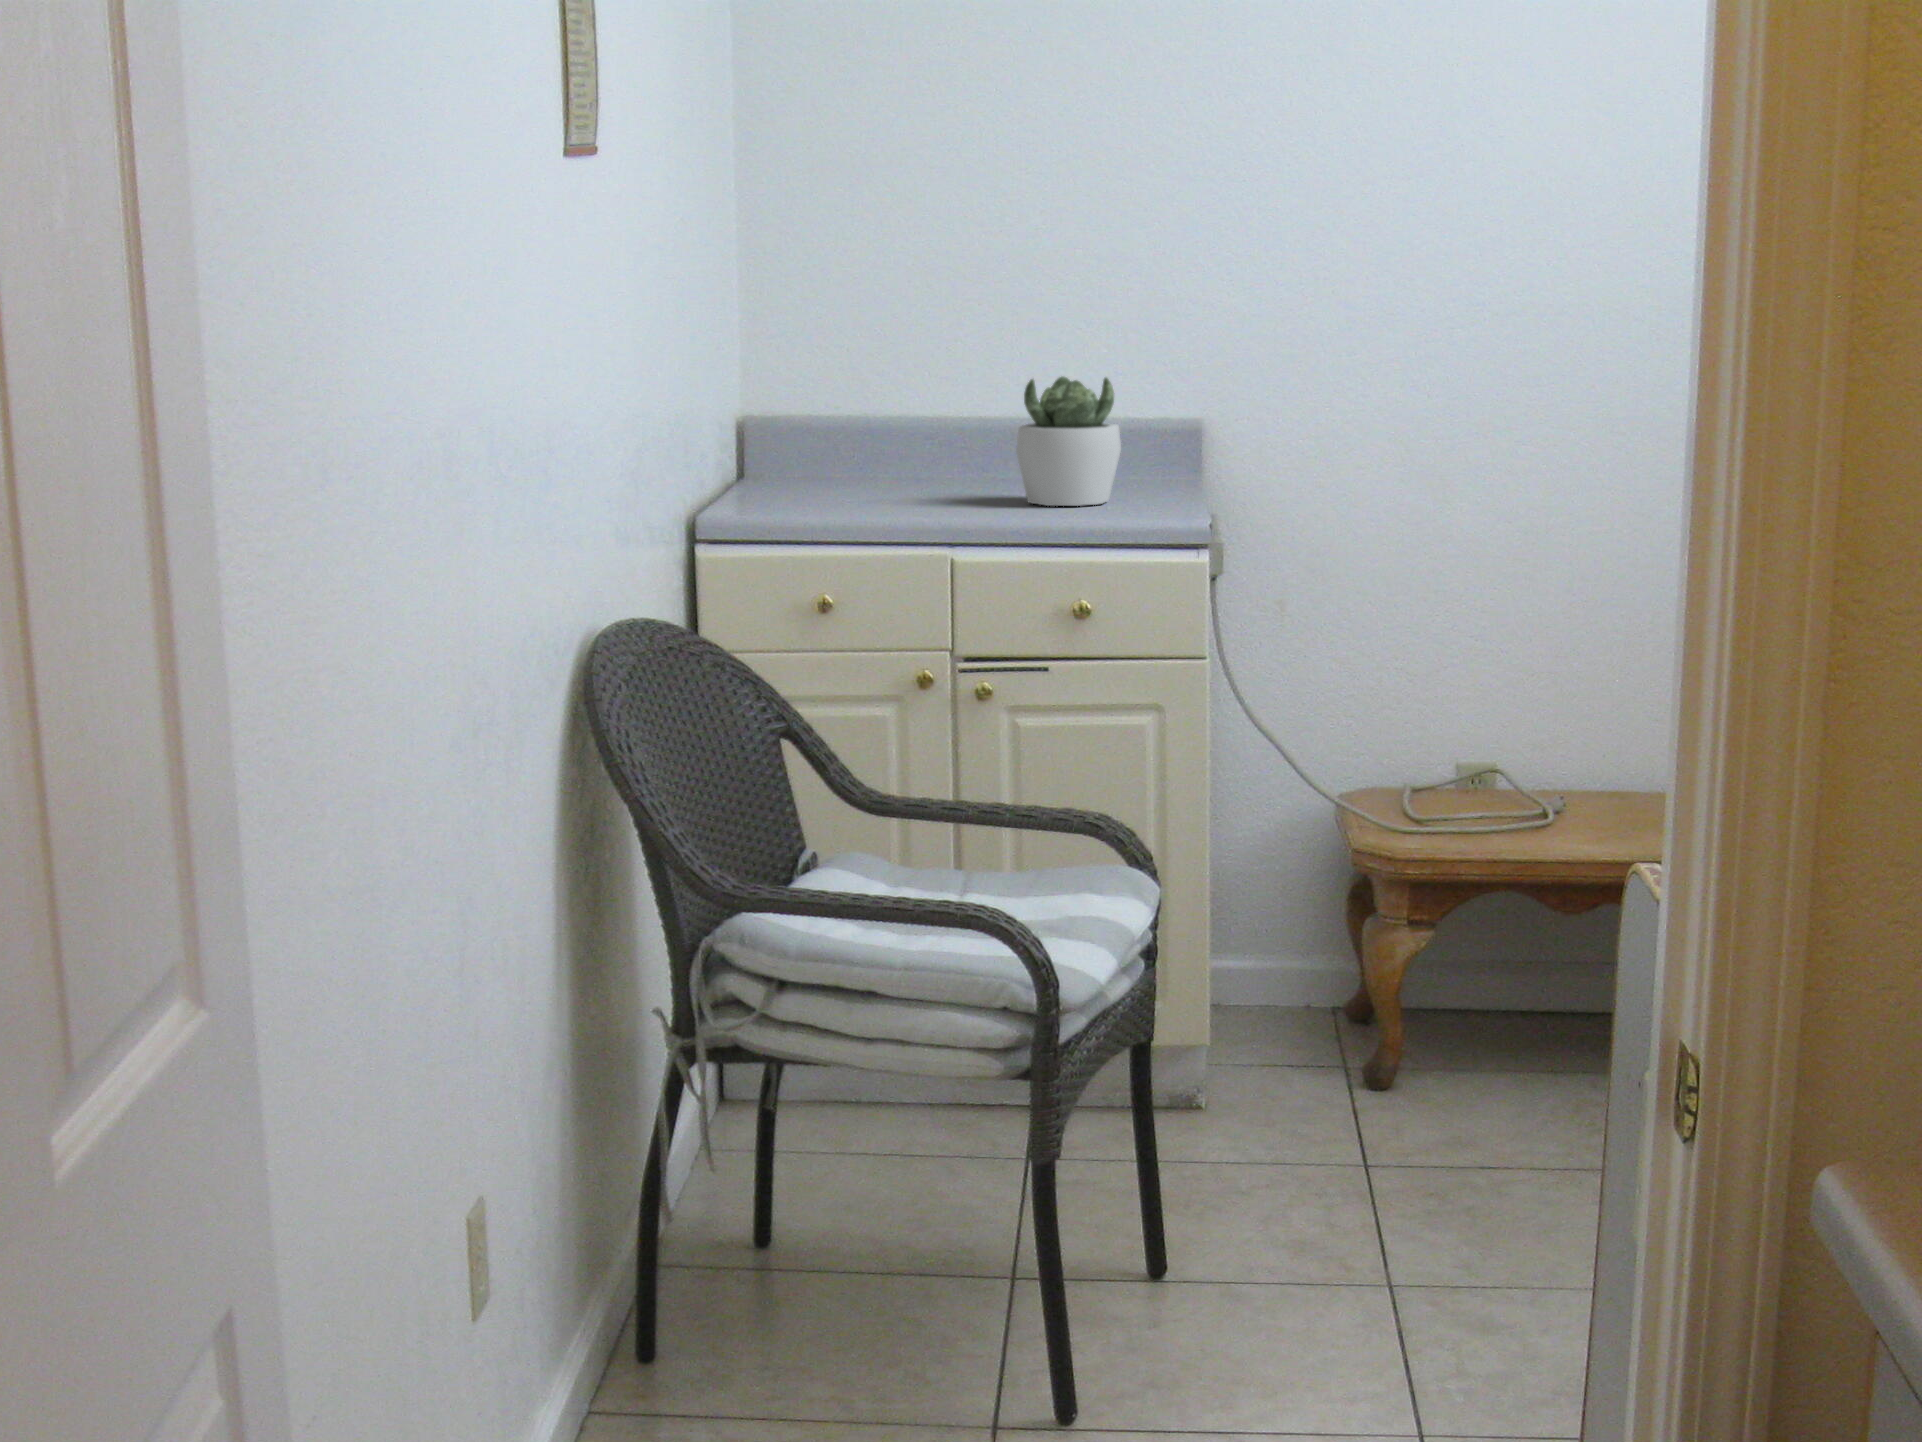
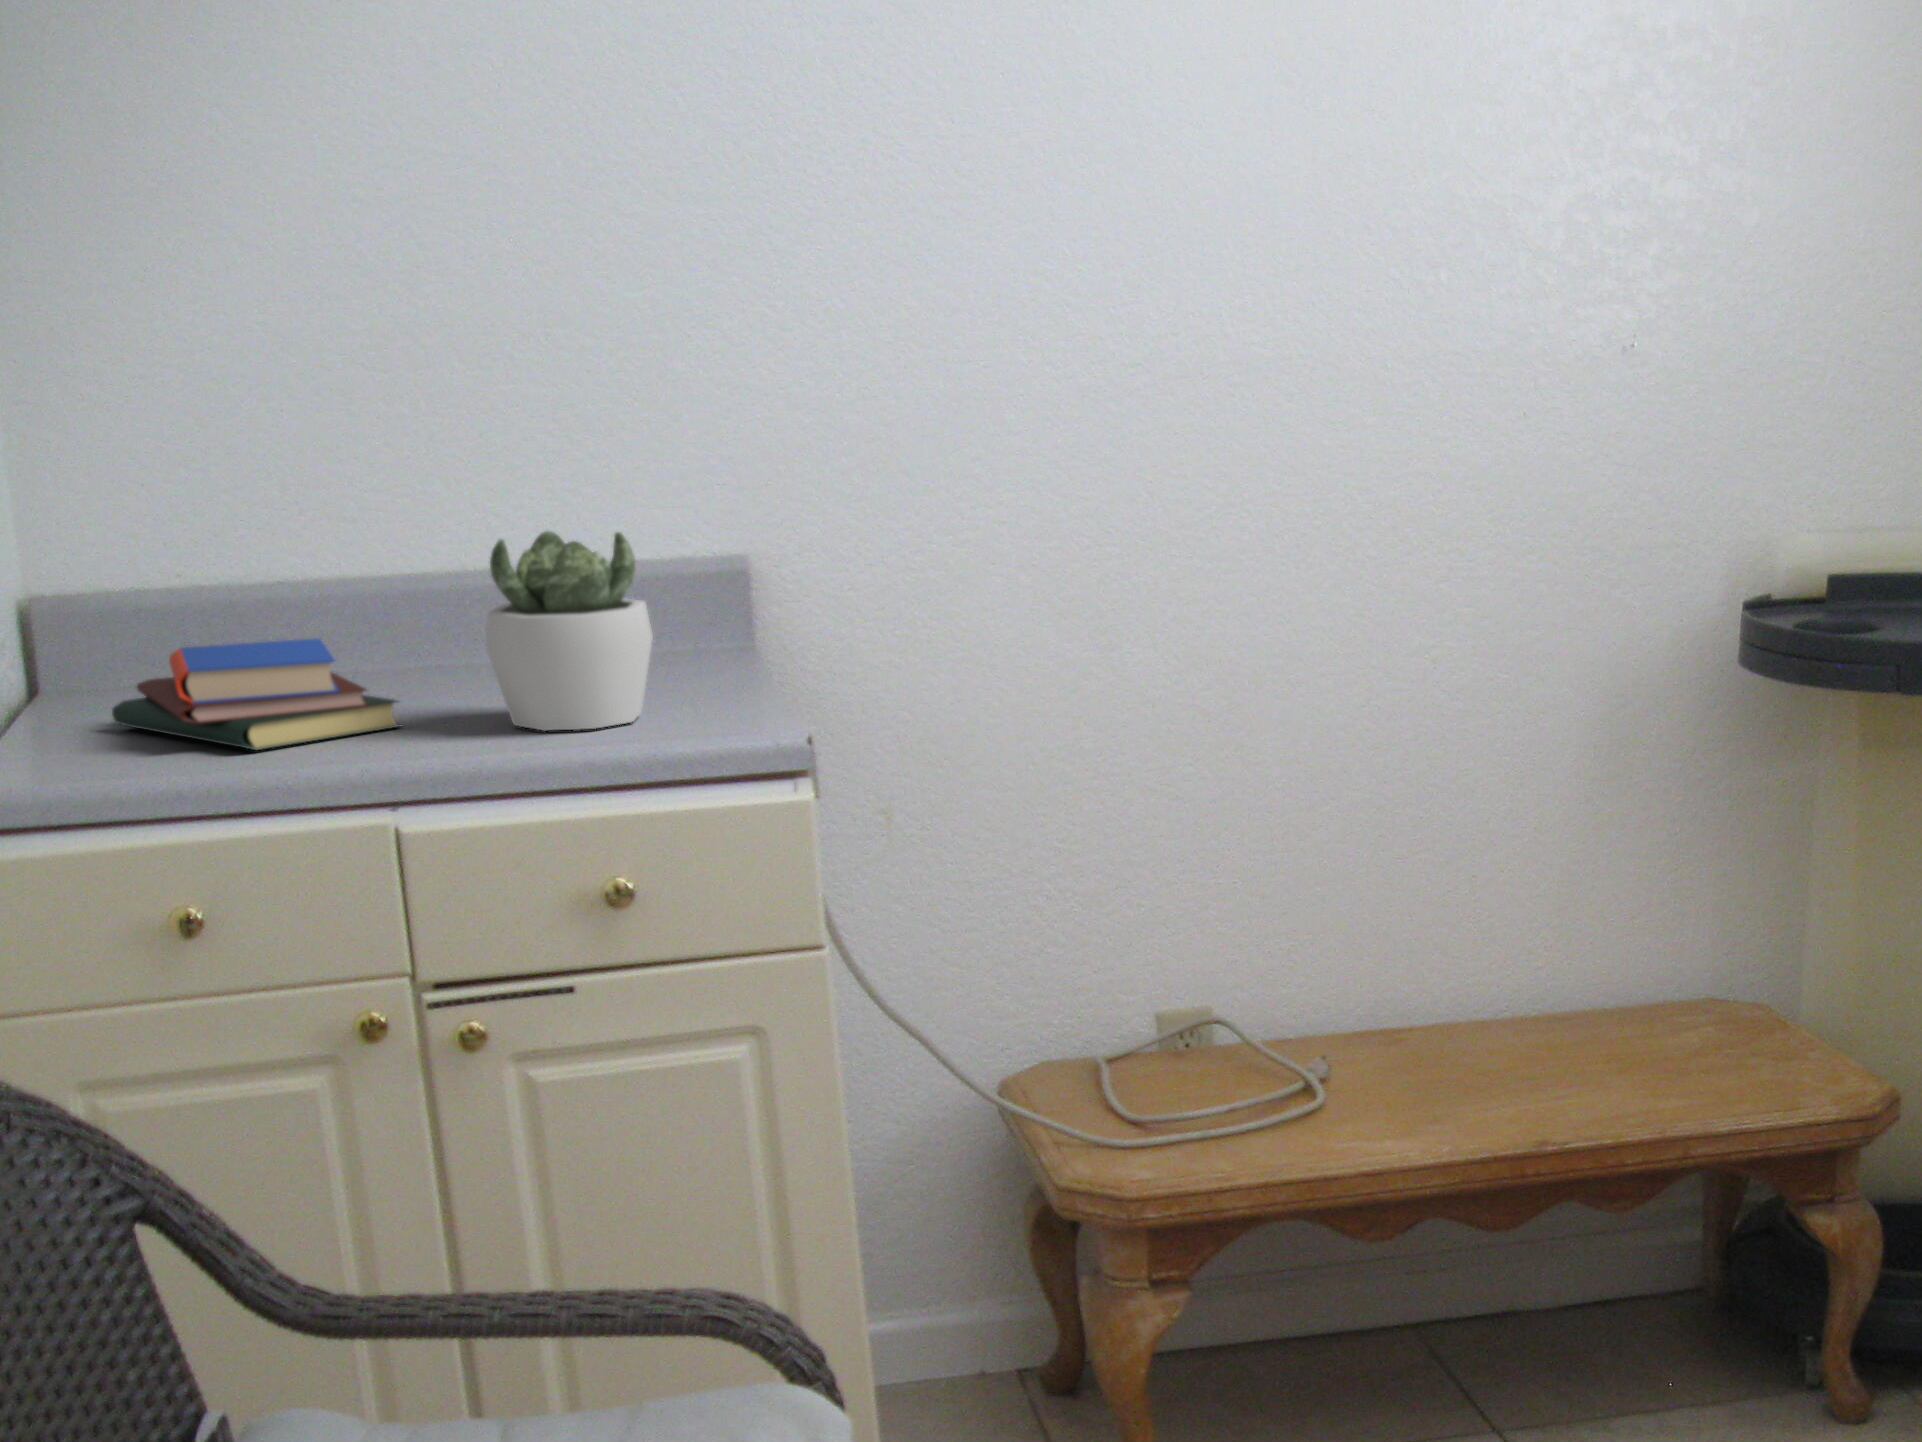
book: none [793,445,961,507] -> present [112,638,402,750]

